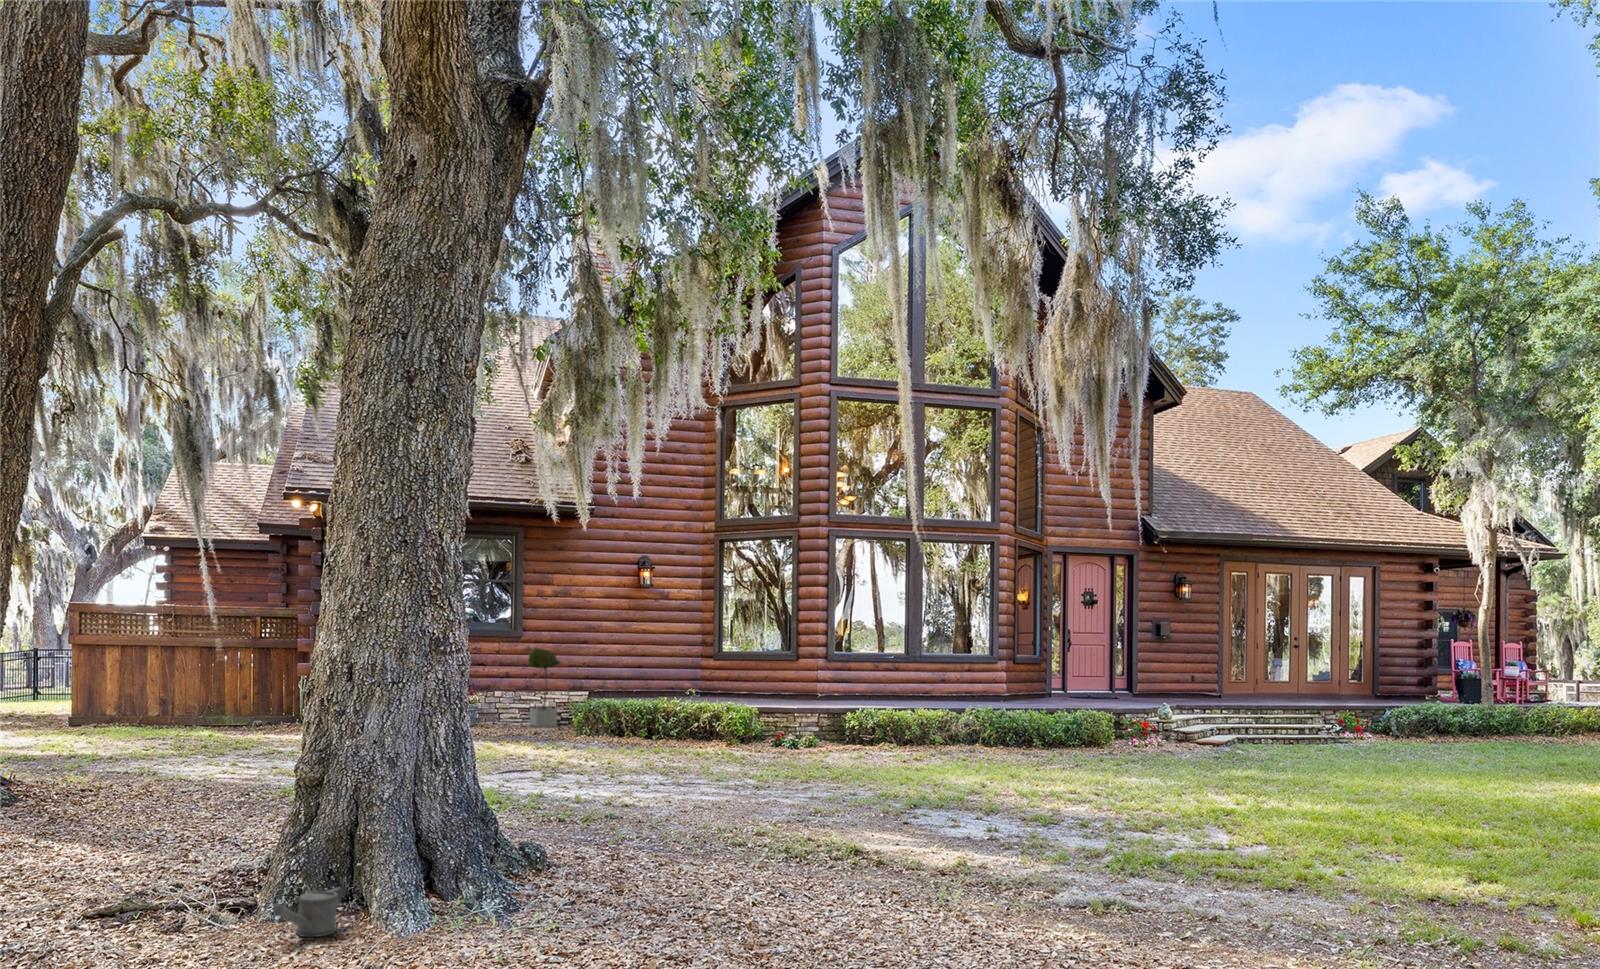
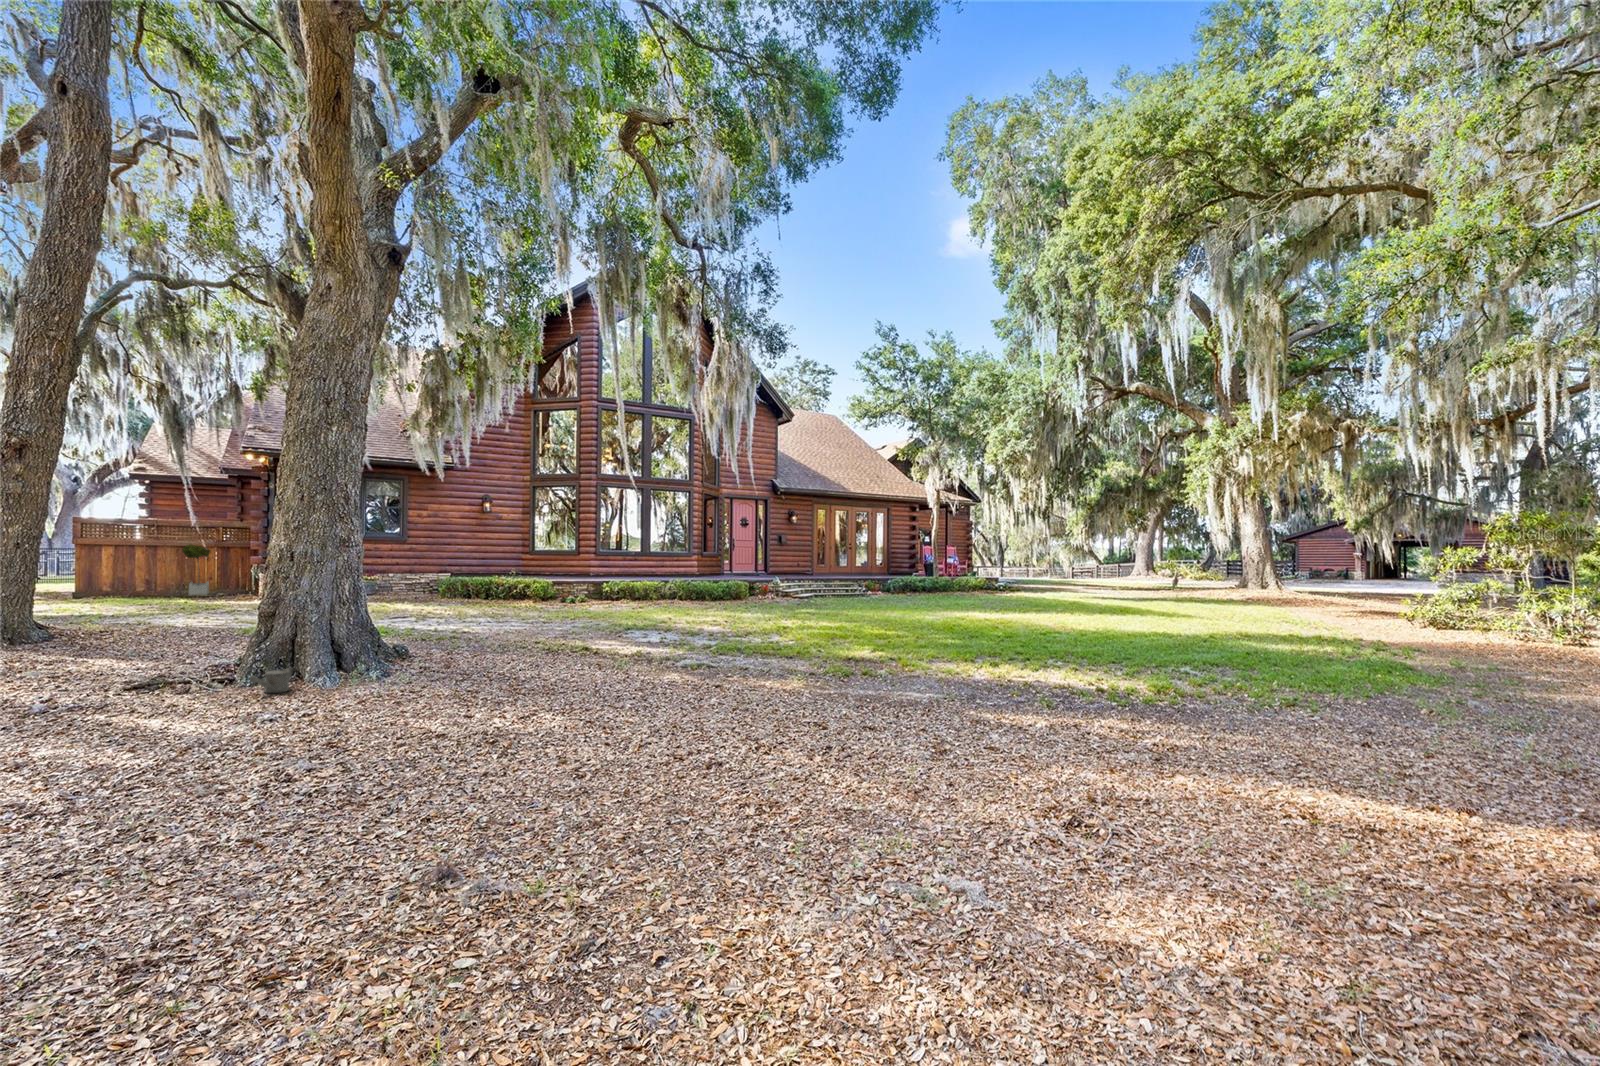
potted tree: present [528,648,560,727] -> present [182,545,210,595]

